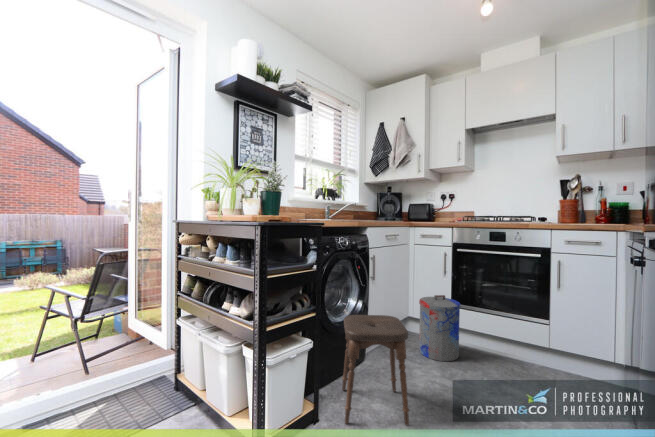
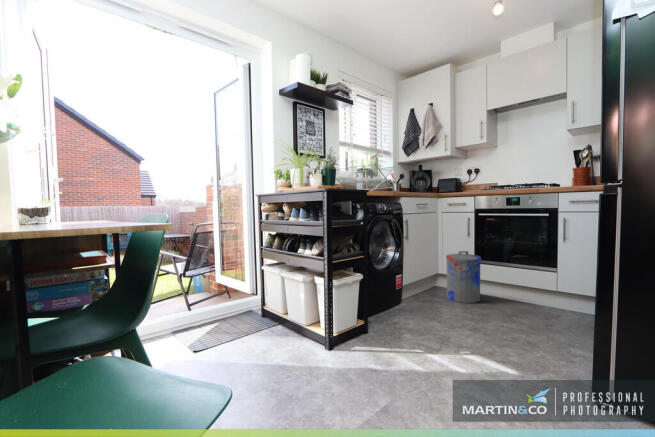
stool: present [342,315,409,425] -> none [385,261,435,335]

